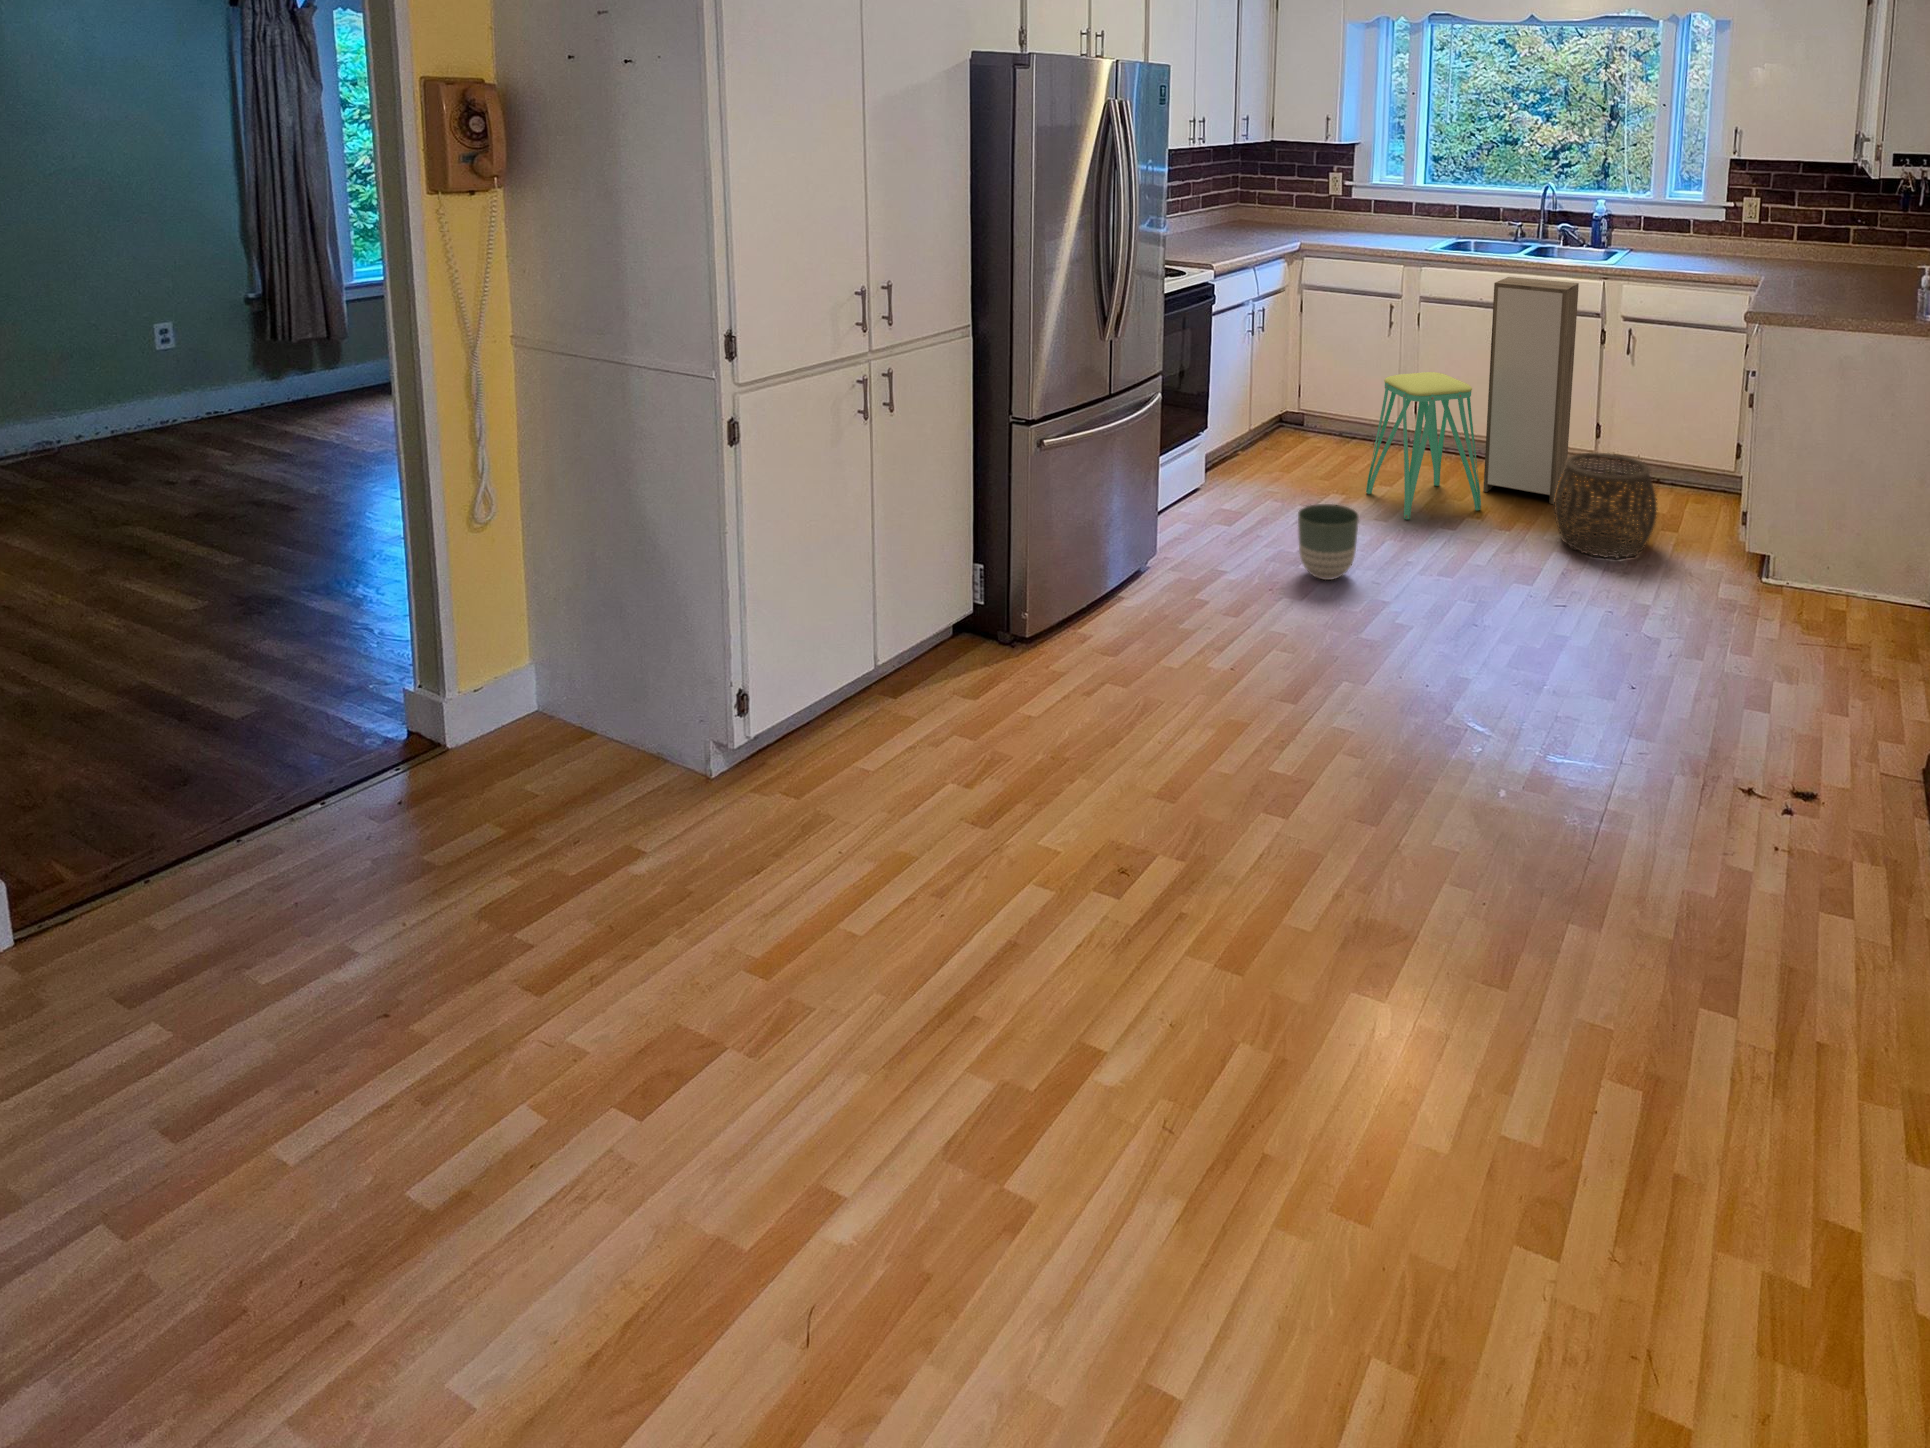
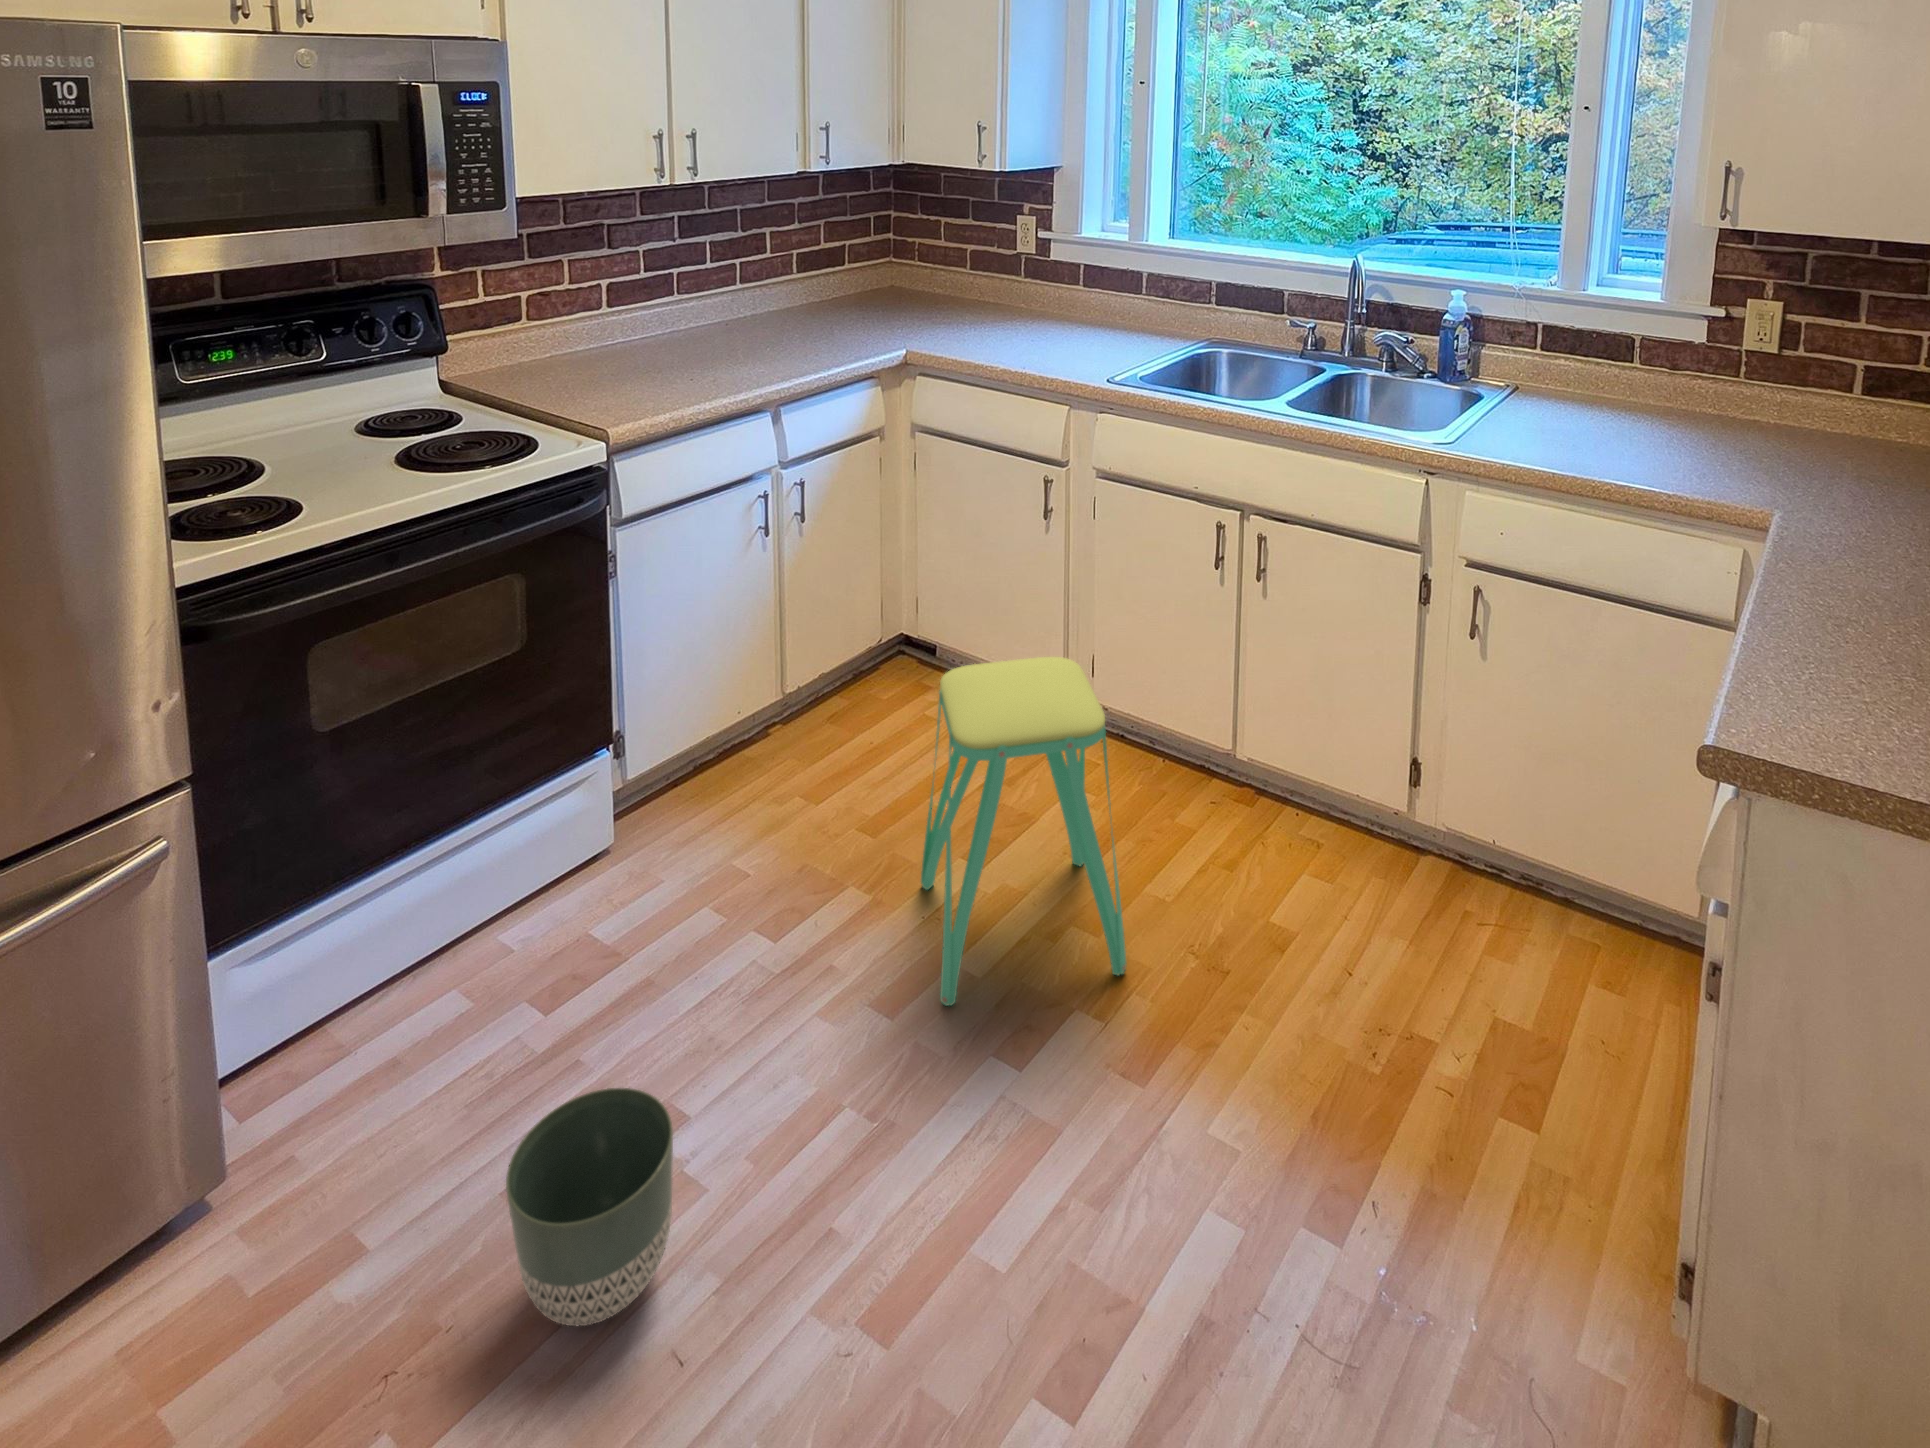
storage cabinet: present [1483,277,1579,504] -> none [1162,461,1360,958]
woven basket: present [1554,453,1657,558] -> none [1234,927,1481,1258]

